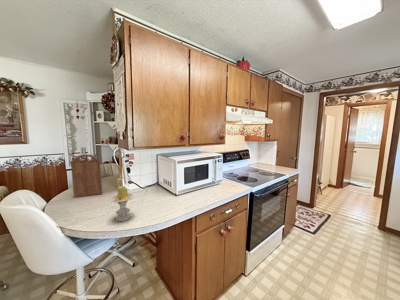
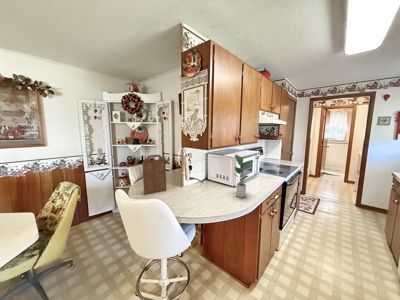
potted plant: none [155,157,181,210] -> present [234,155,253,198]
candle: present [111,178,134,221] -> none [207,173,224,208]

